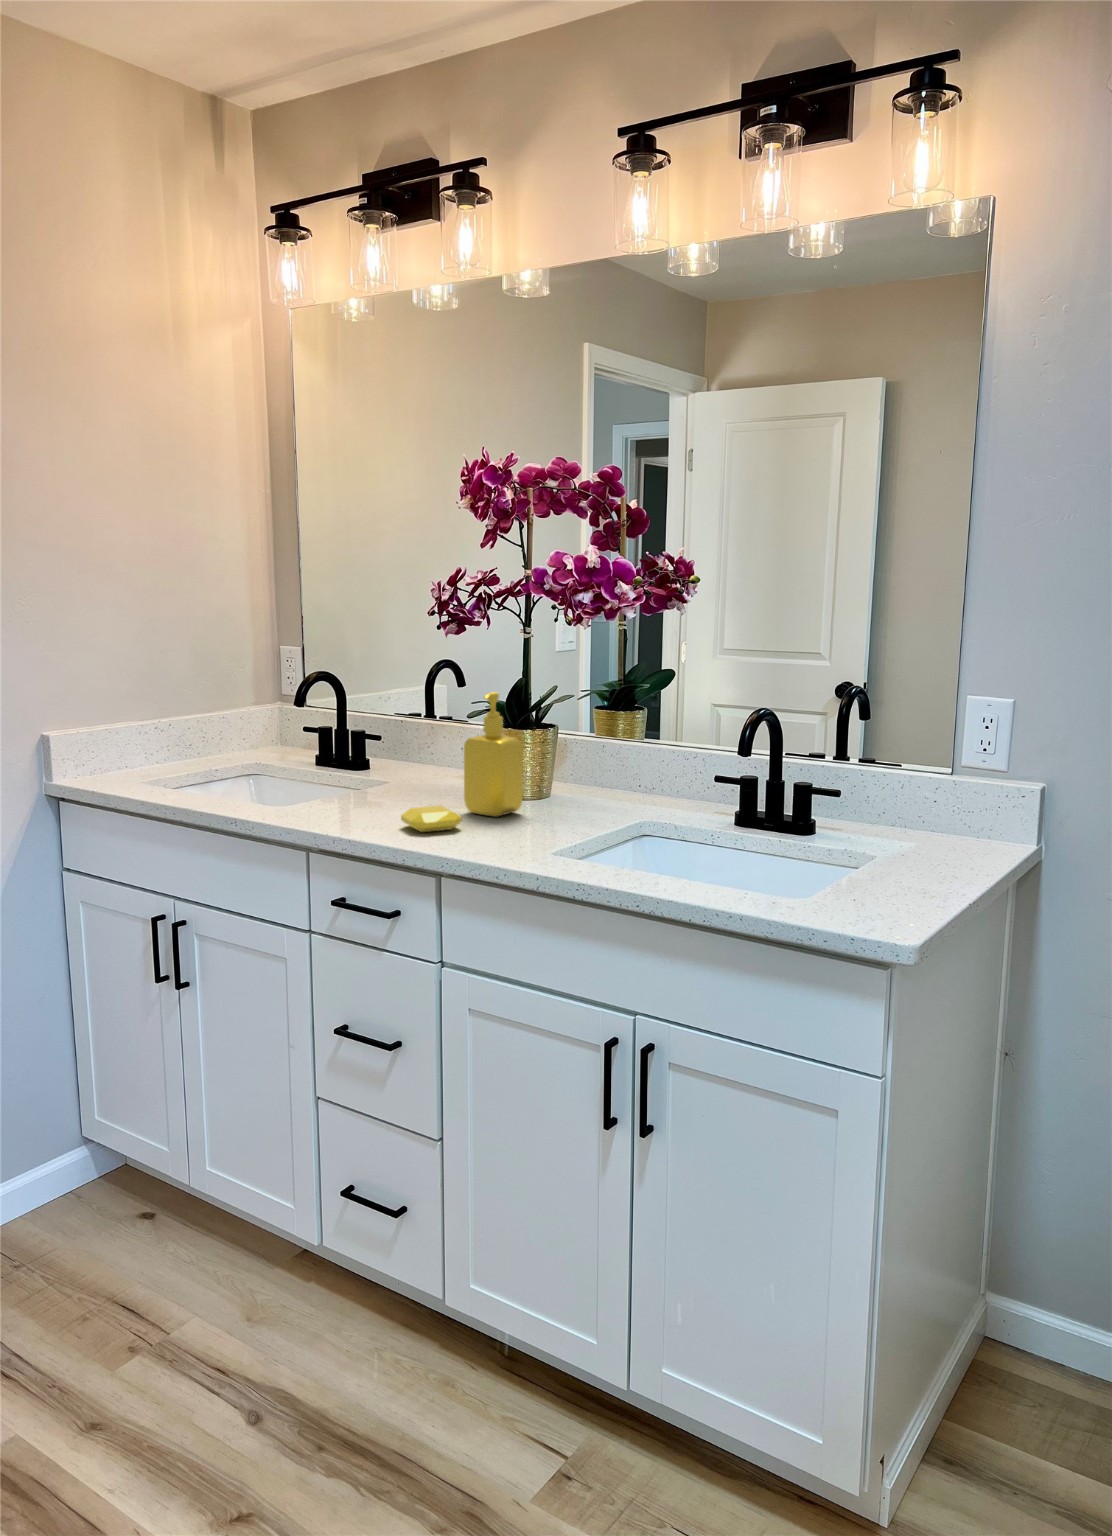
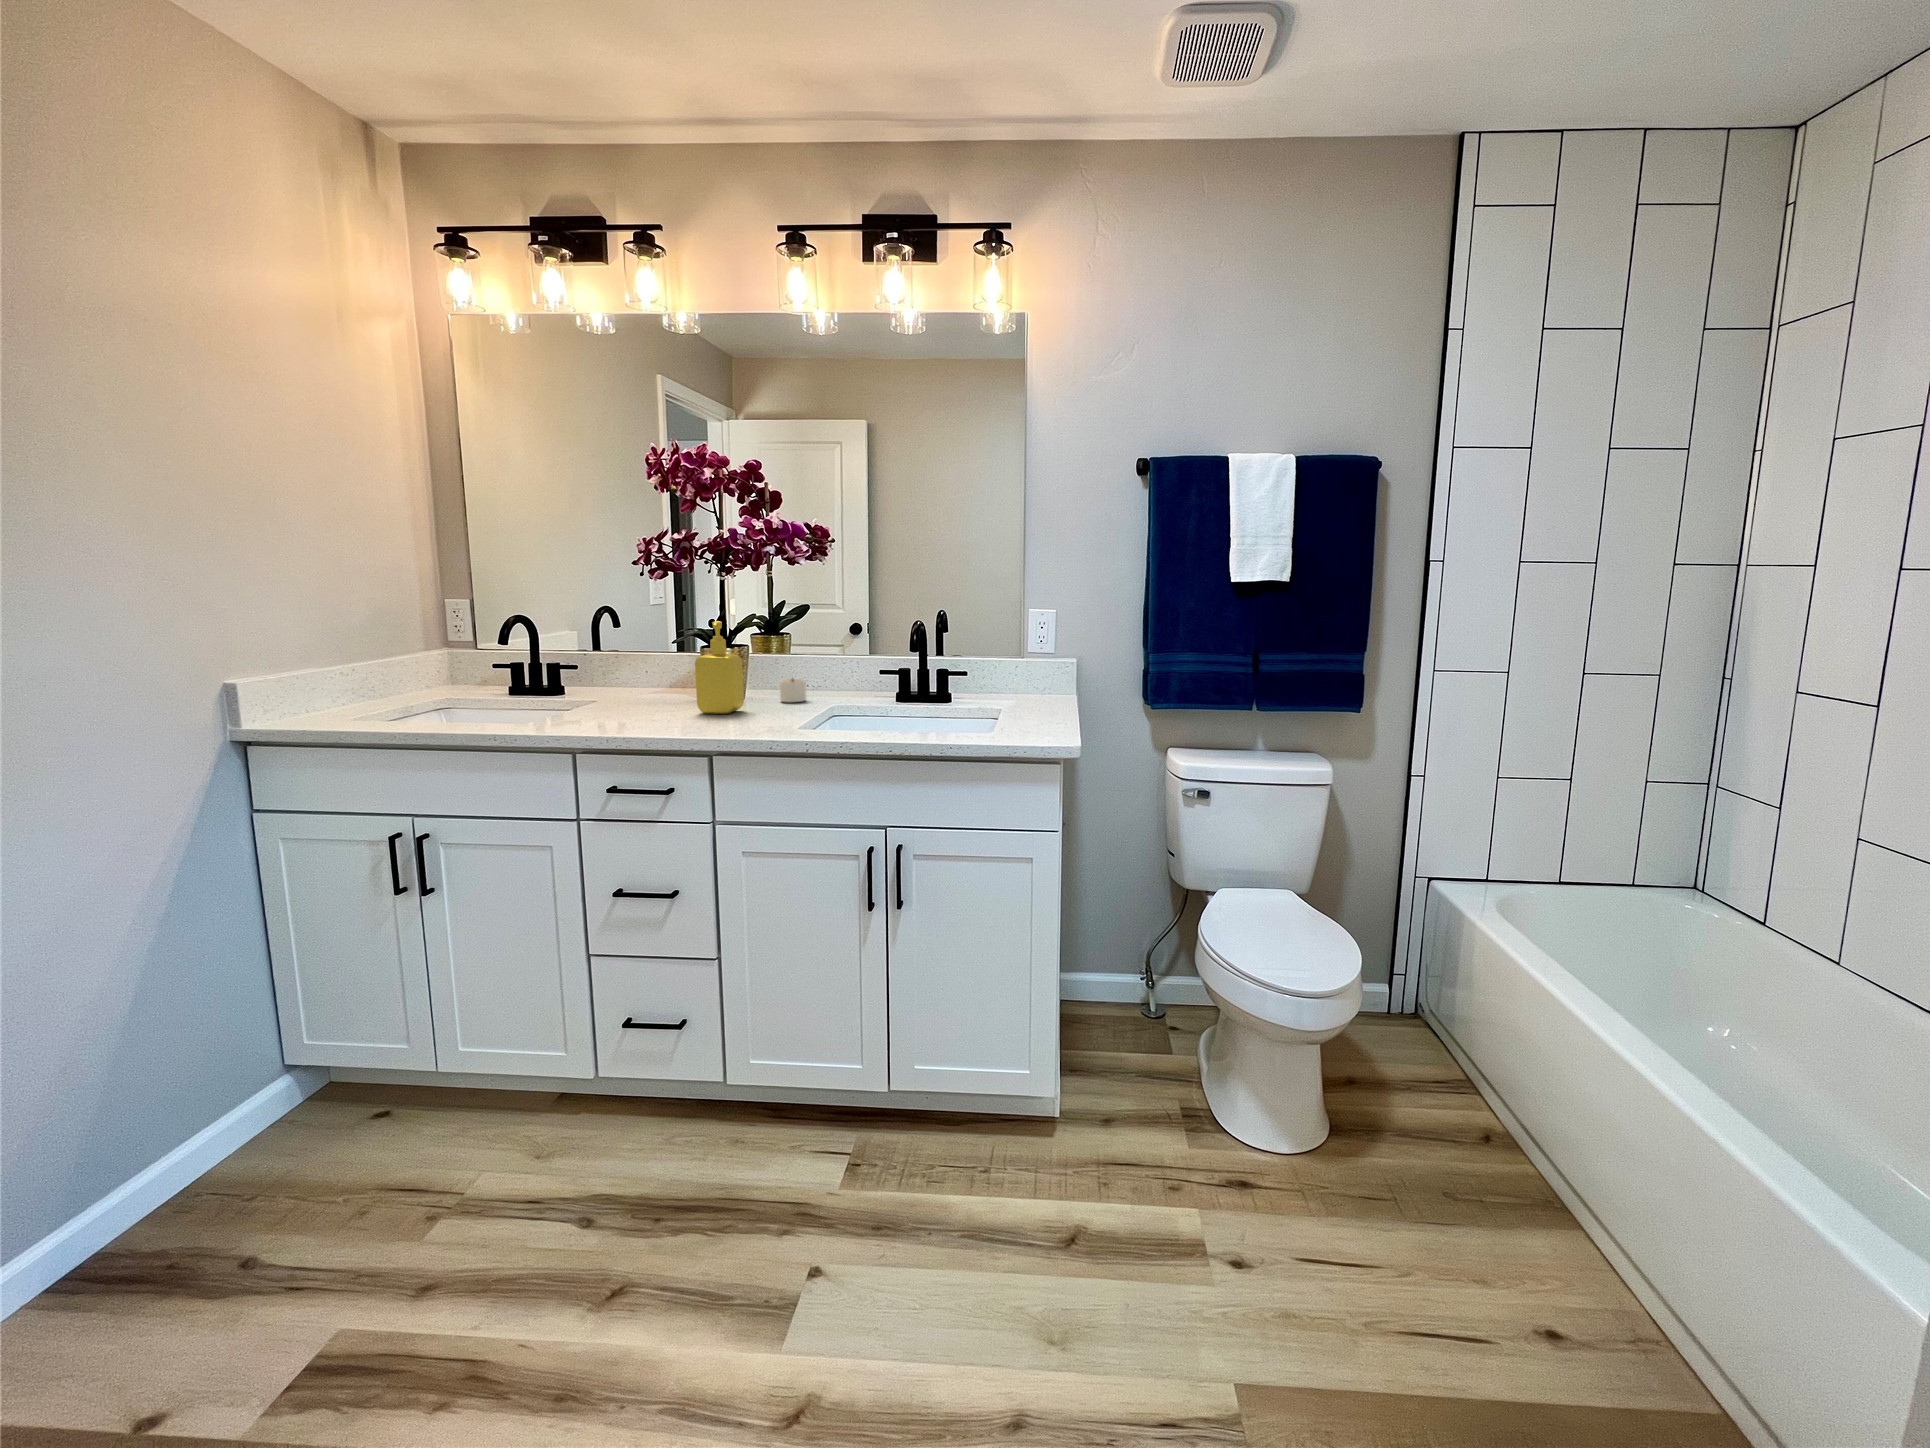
candle: none [582,772,635,807] -> present [780,678,806,702]
soap bar: present [401,805,462,832] -> none [659,707,711,727]

